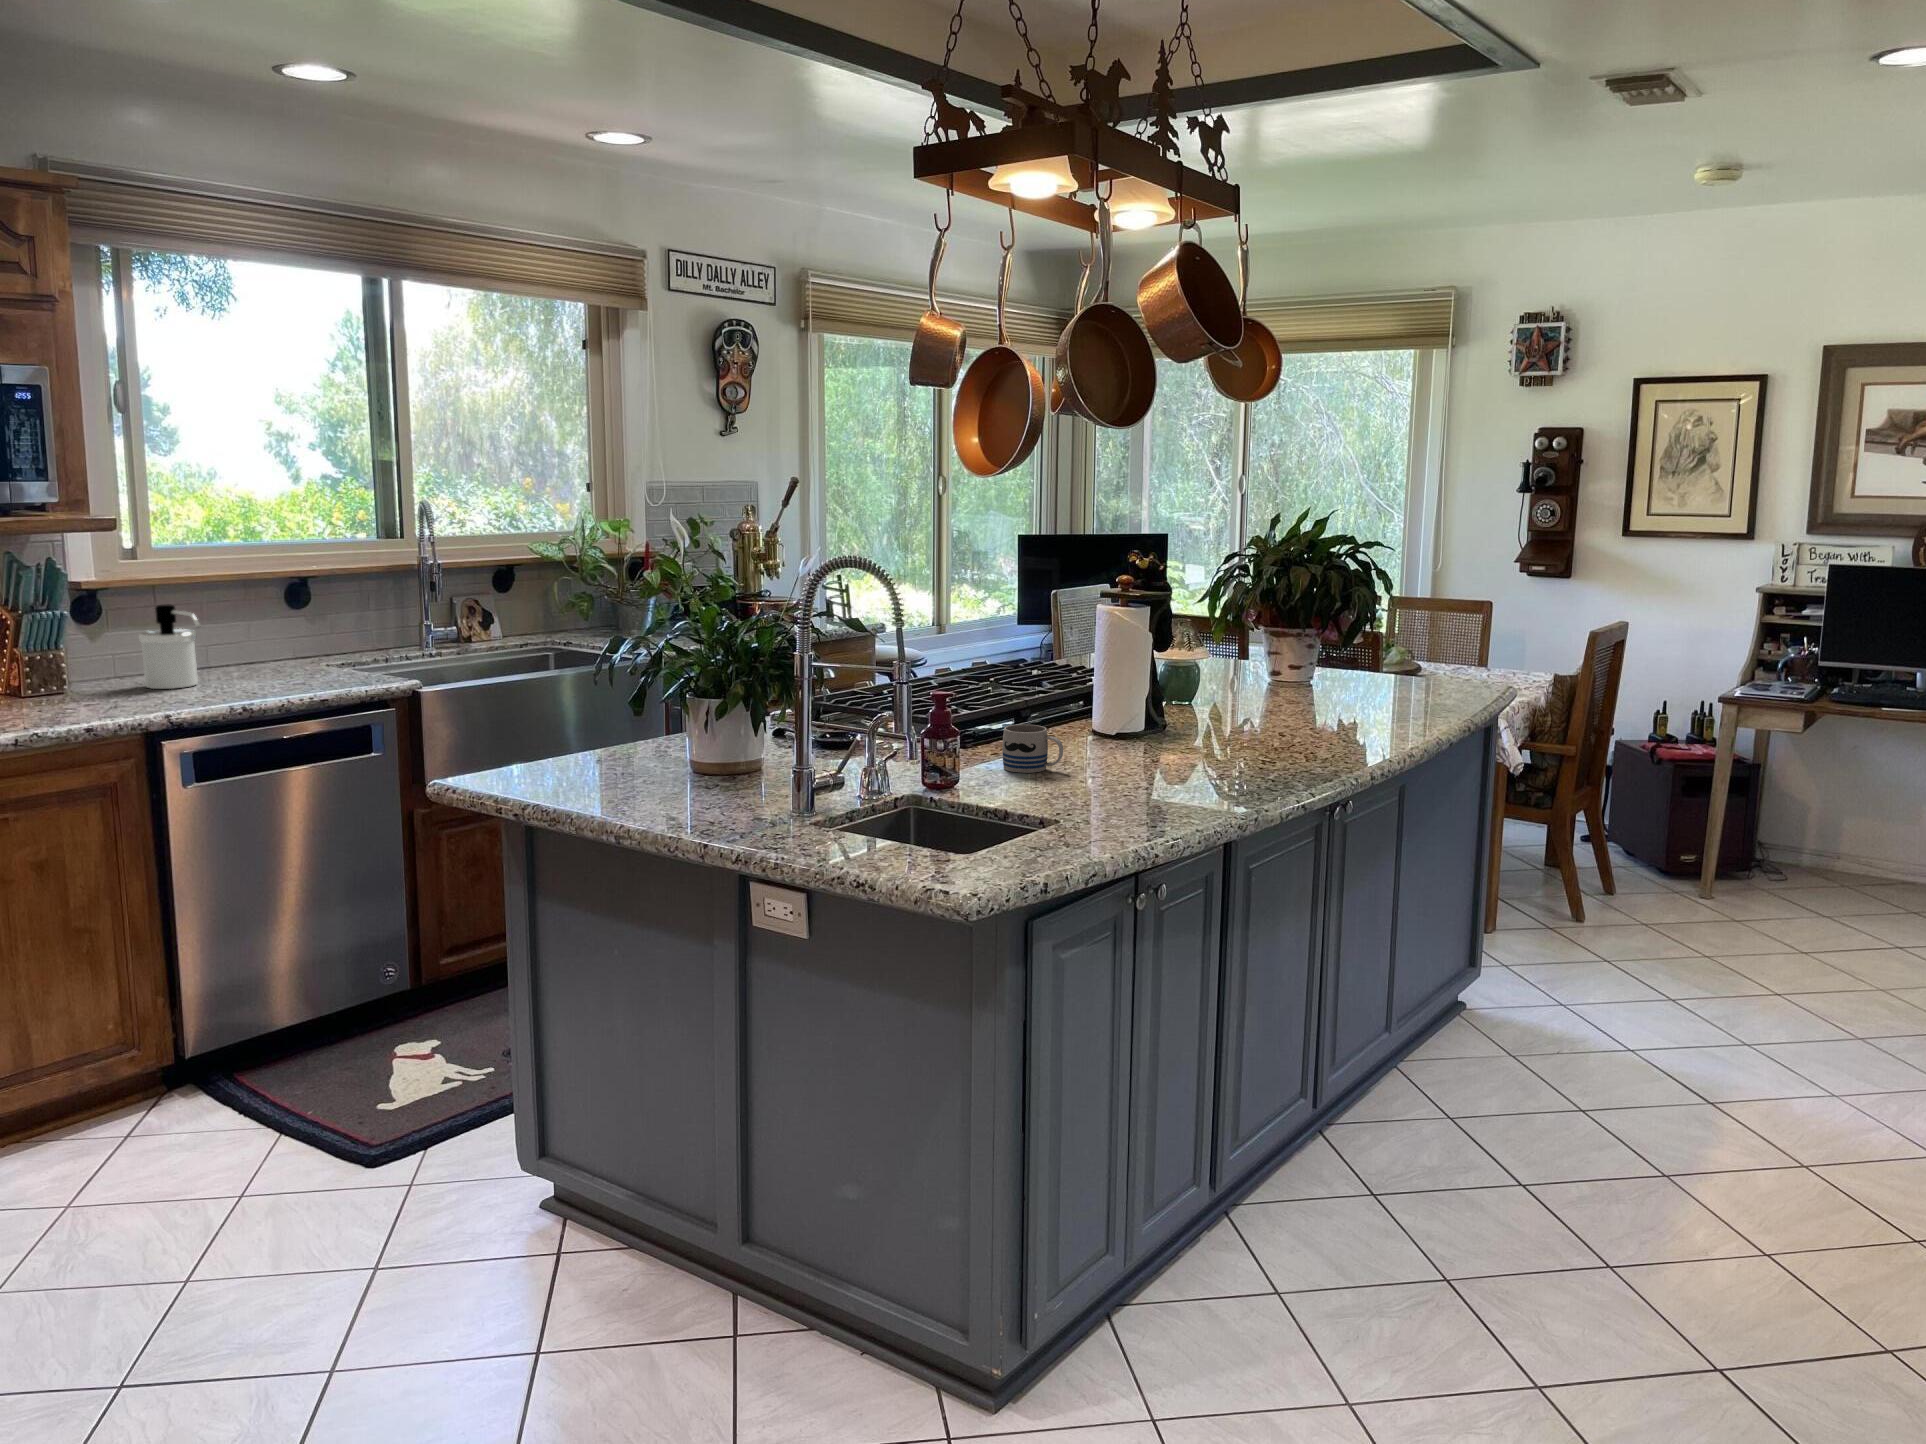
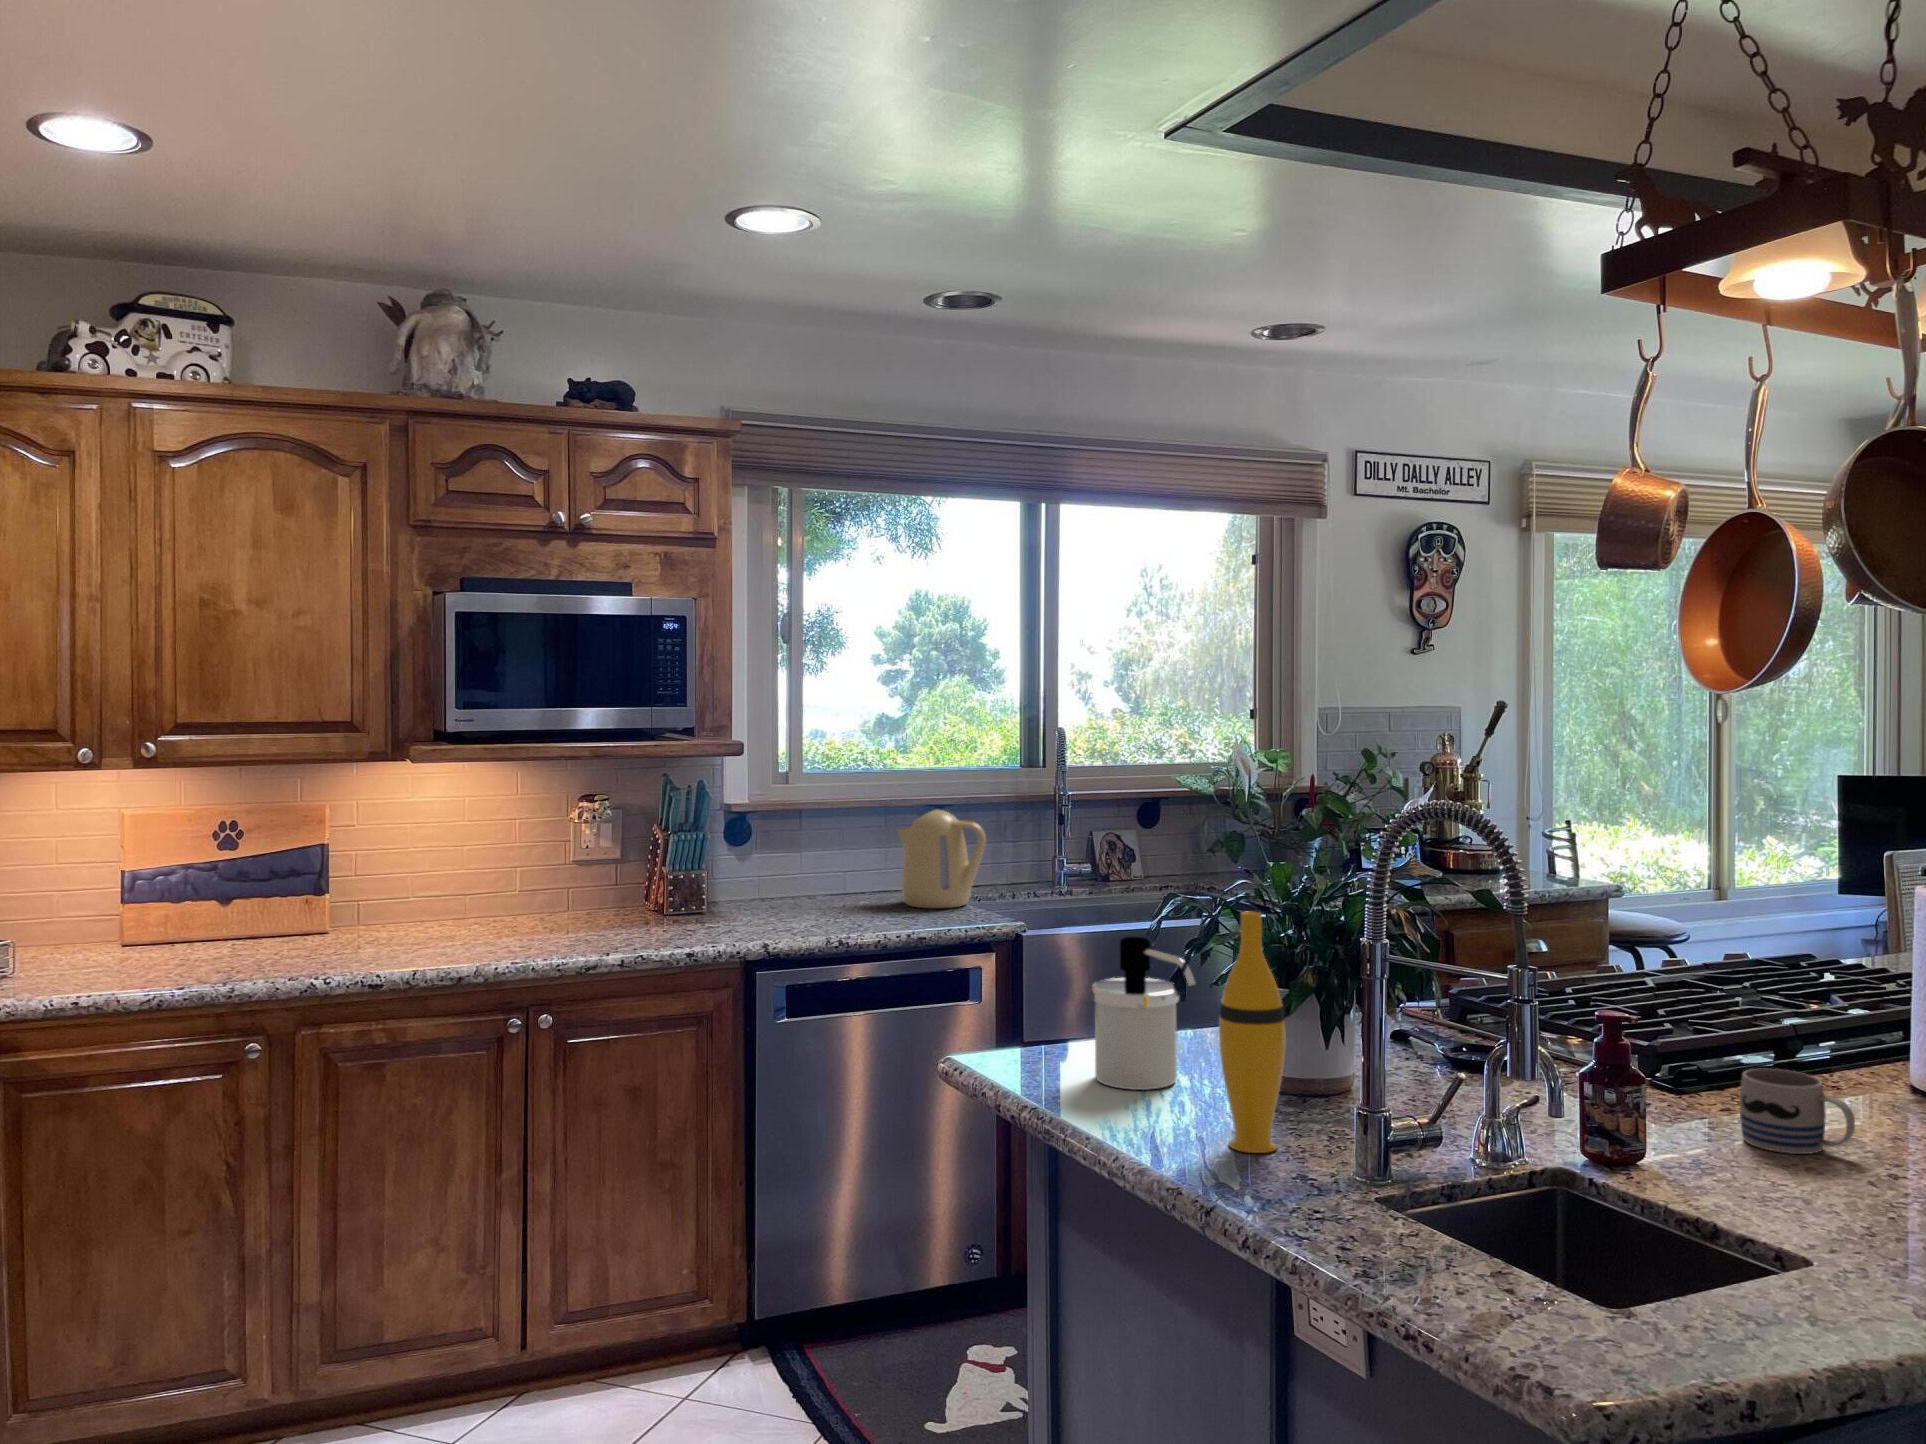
kettle: none [265,580,365,674] -> present [897,810,986,908]
soap dispenser: present [139,604,200,689] -> present [1092,936,1196,1090]
vase: none [692,645,740,811] -> present [1219,912,1286,1153]

